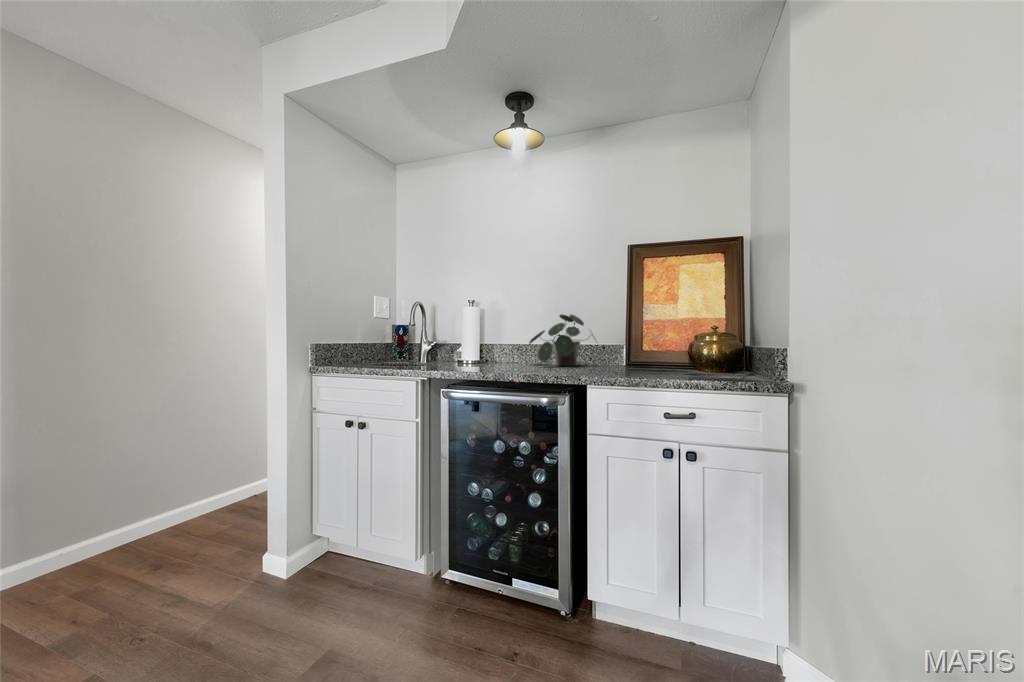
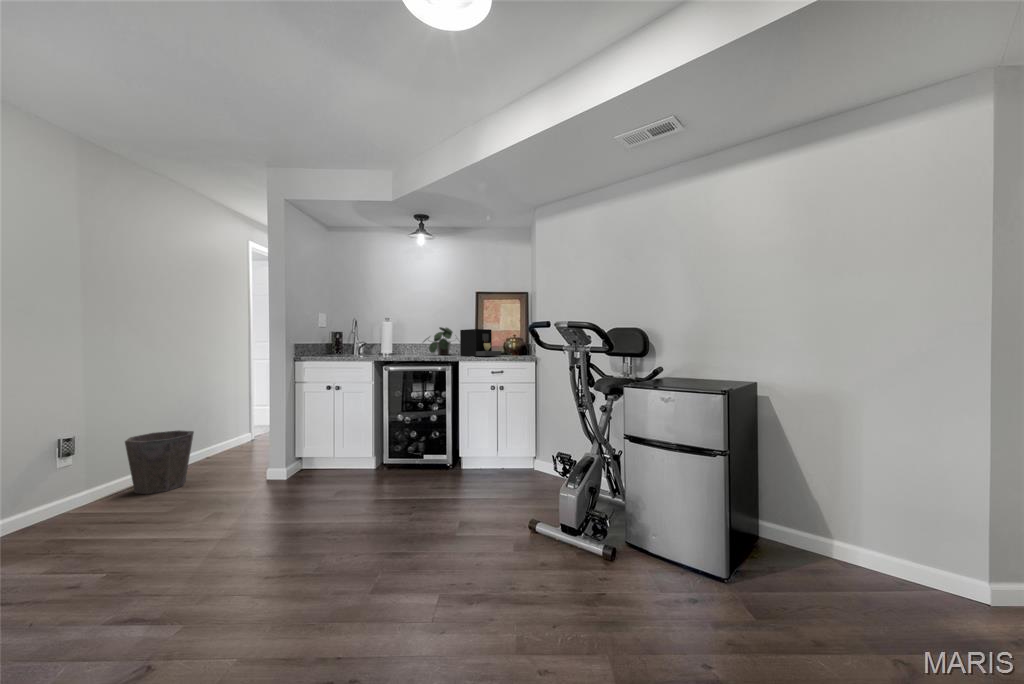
coffee maker: none [595,315,685,375] -> present [460,329,501,356]
waste bin: none [75,471,184,576] -> present [125,430,194,494]

